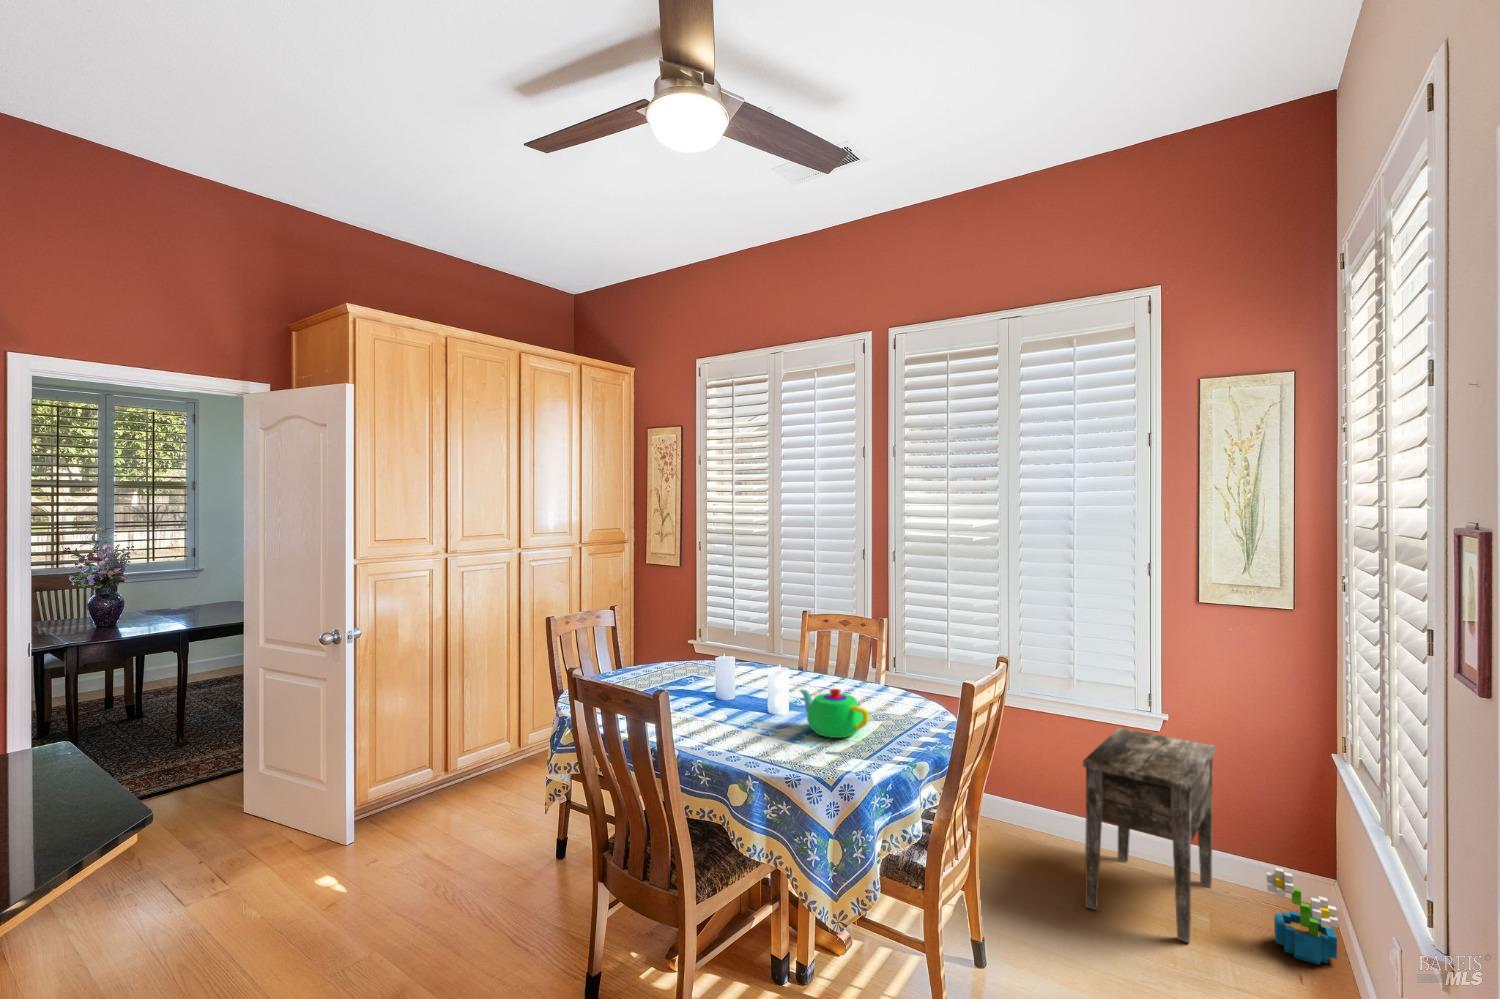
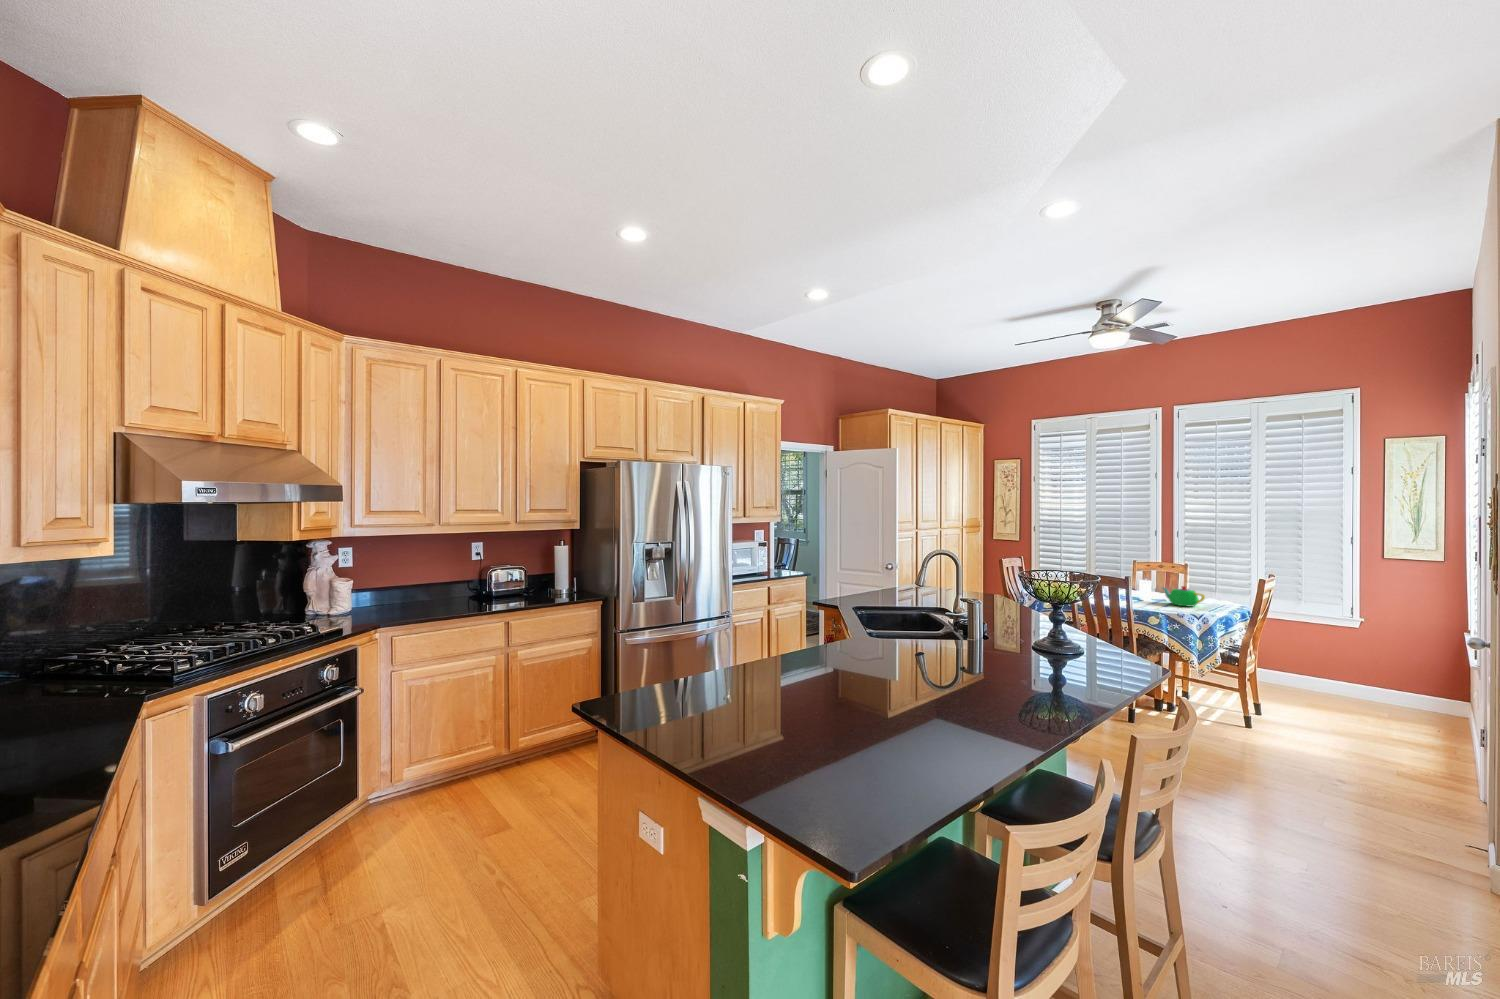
side table: present [1083,728,1215,943] -> none [1312,626,1394,721]
decorative plant: present [1267,867,1338,965] -> none [1425,688,1467,732]

